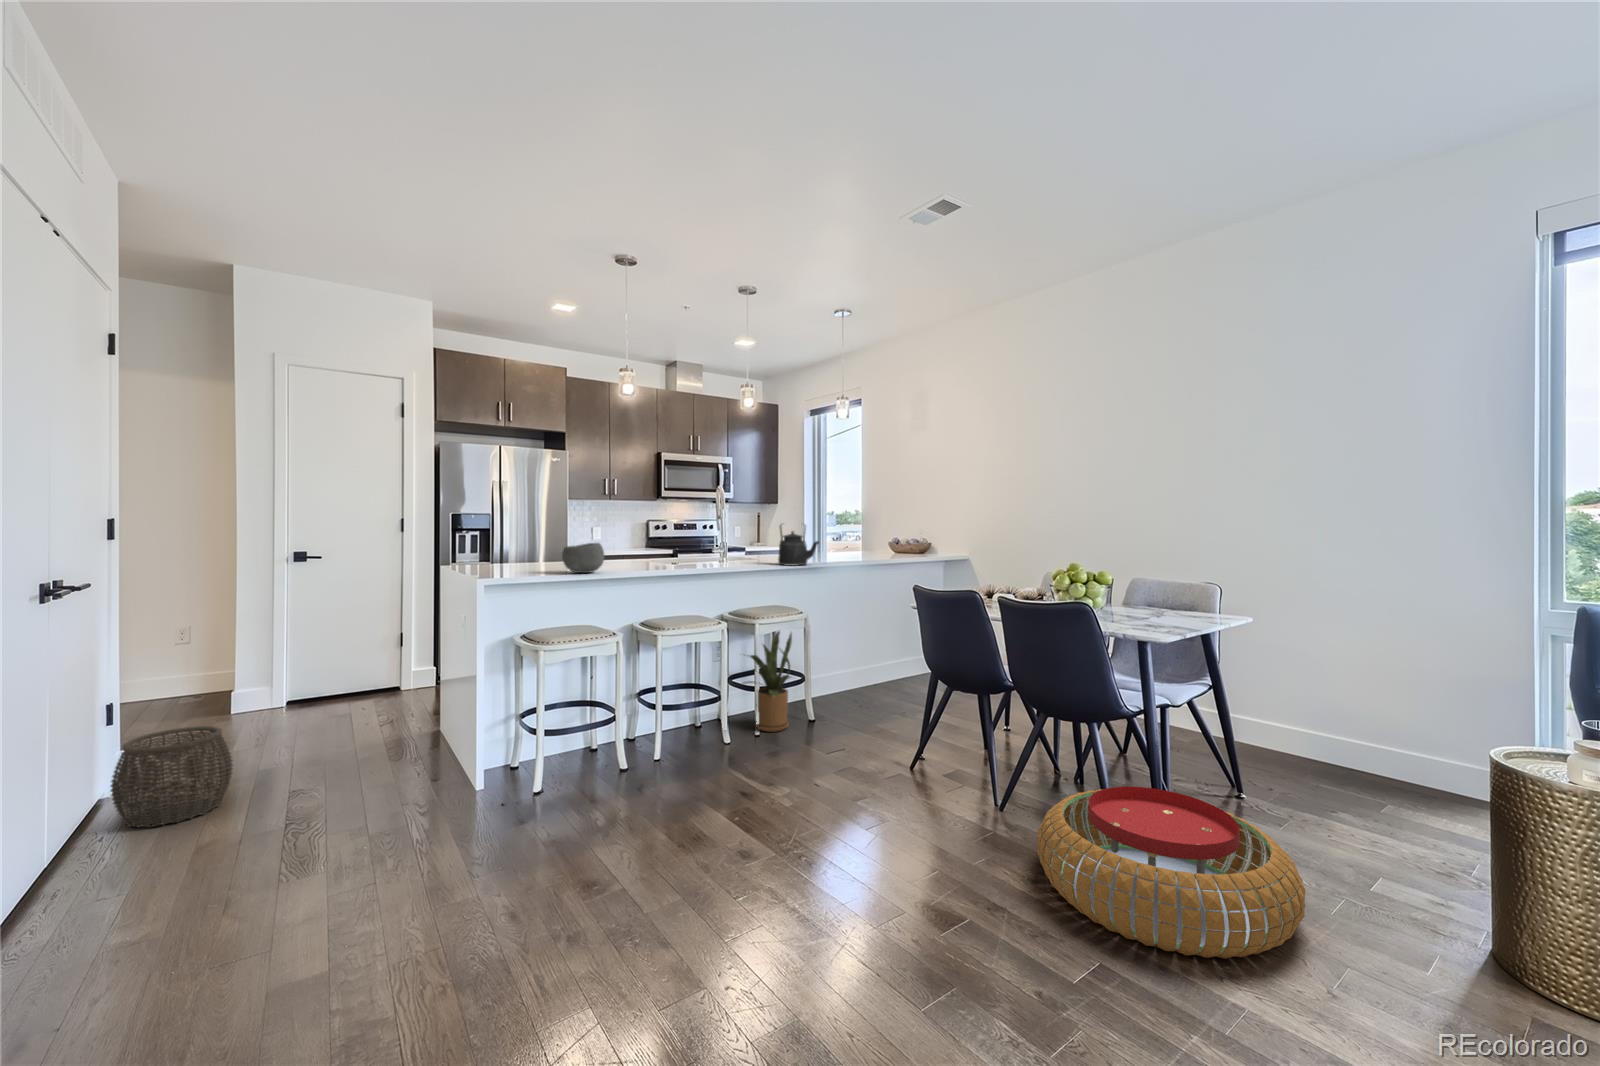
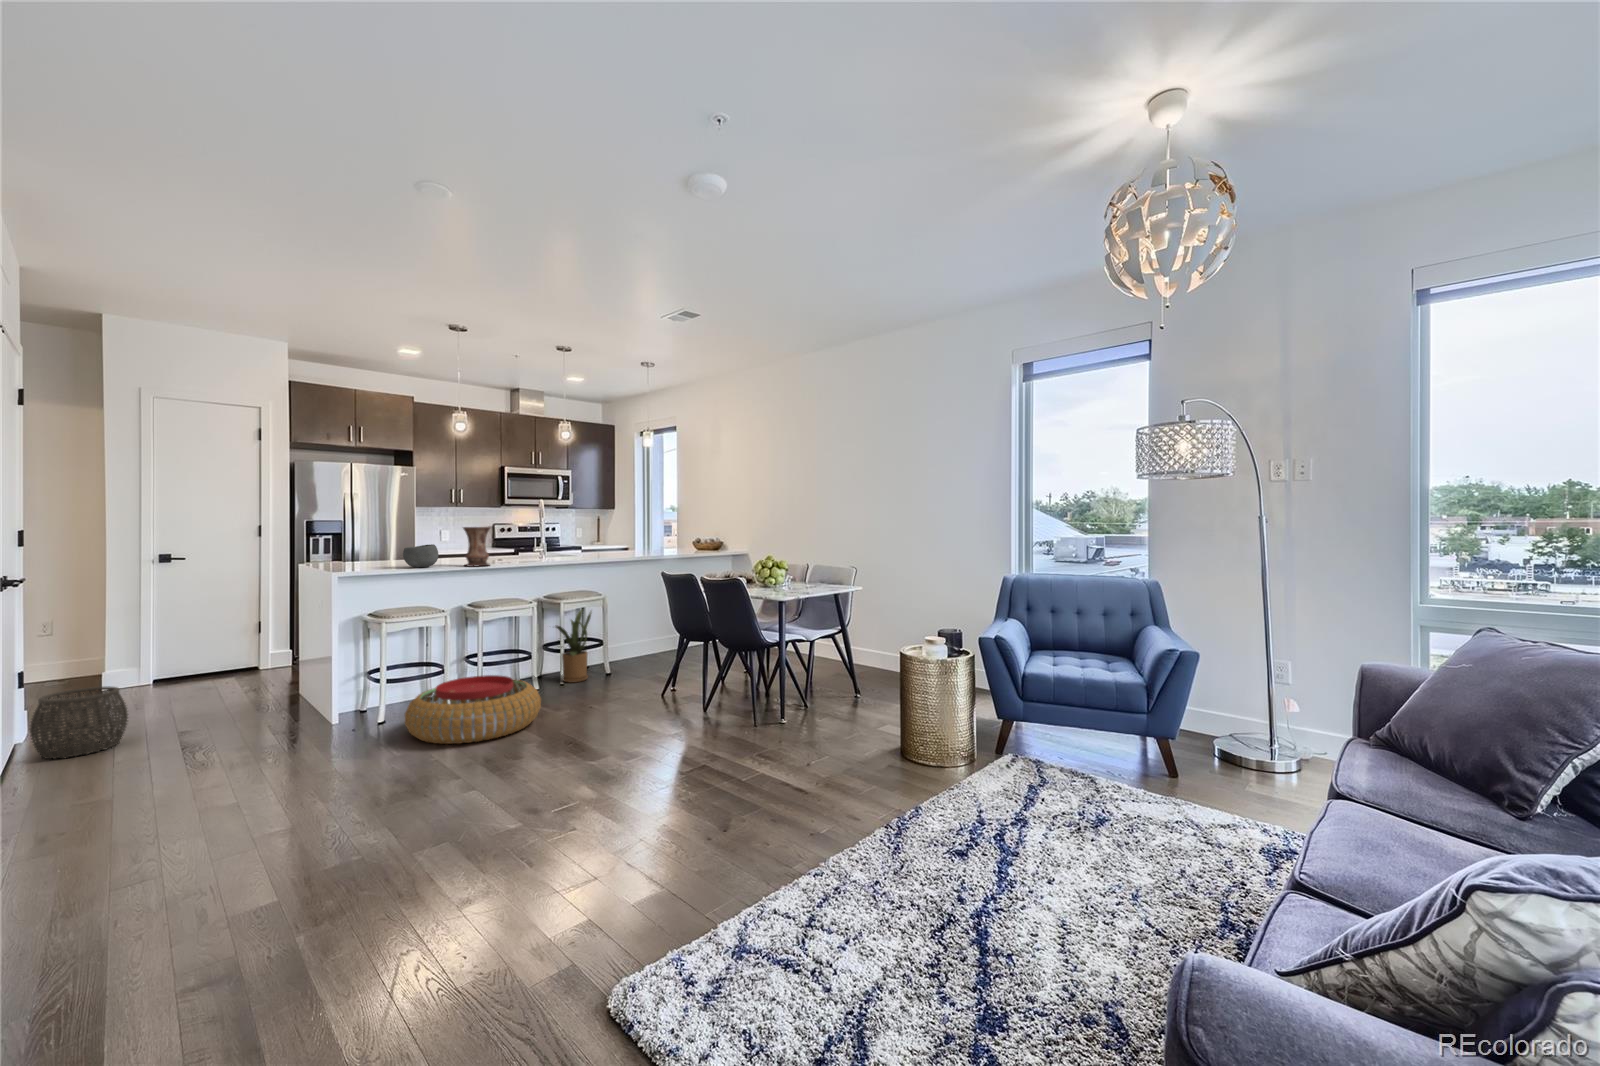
vase: none [634,520,668,573] -> present [463,527,490,567]
kettle: present [778,525,819,566] -> none [587,528,619,560]
pouf: present [1037,787,1306,959] -> present [405,675,541,744]

